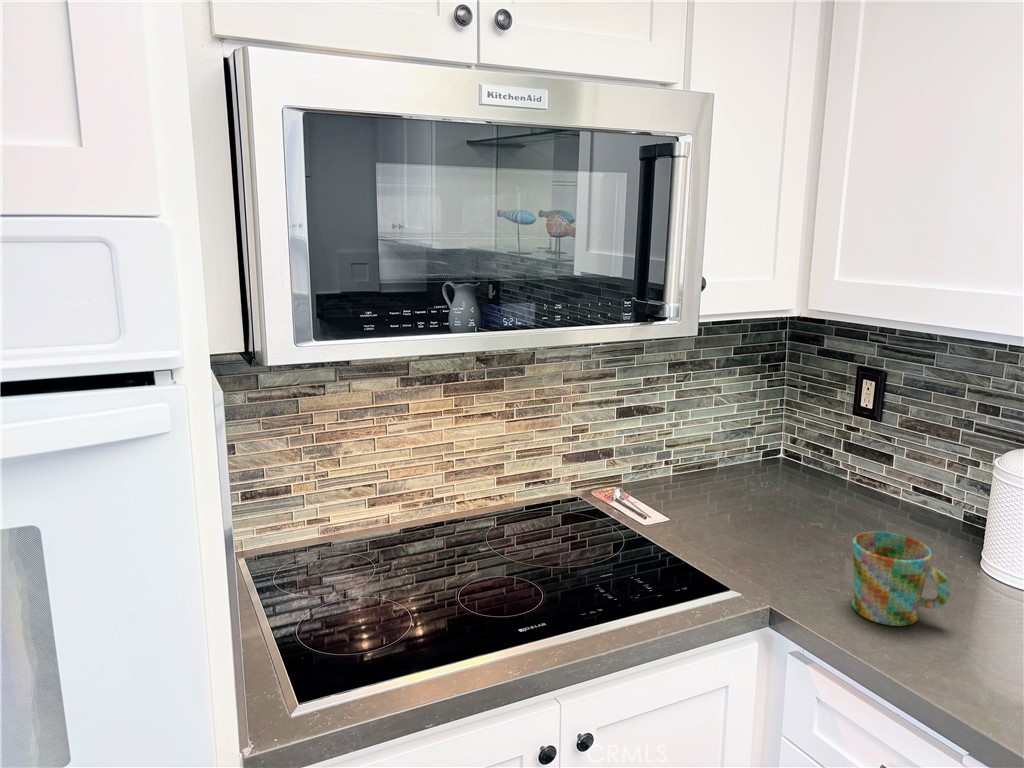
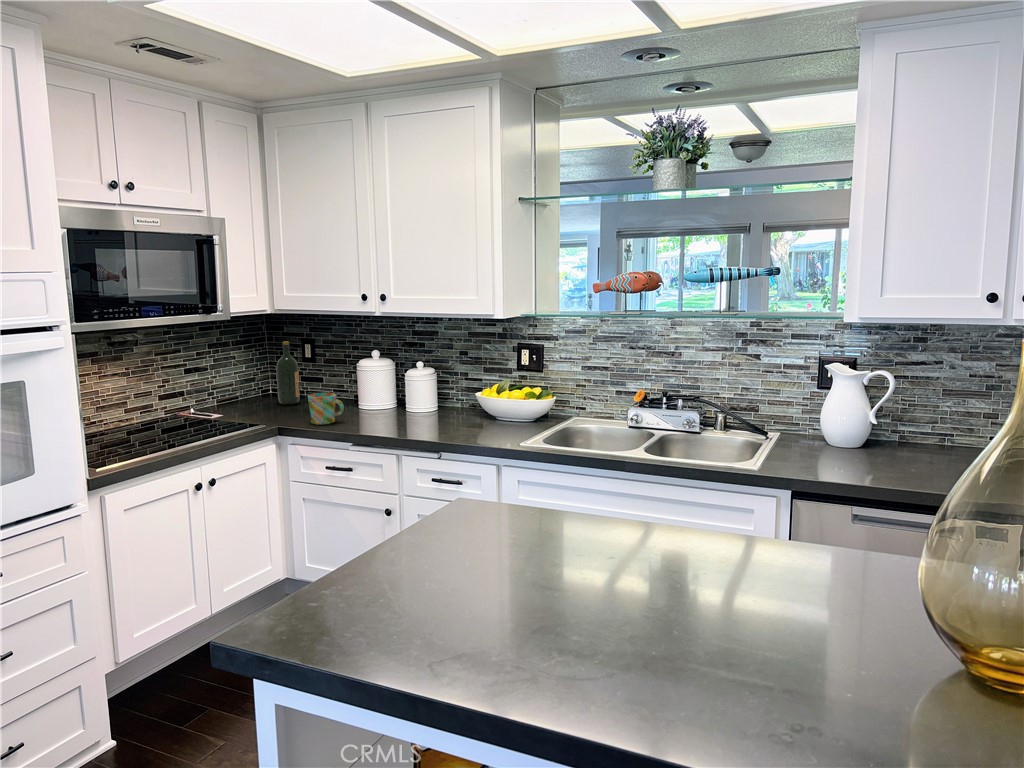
wine bottle: none [789,373,840,505] -> present [276,341,300,405]

